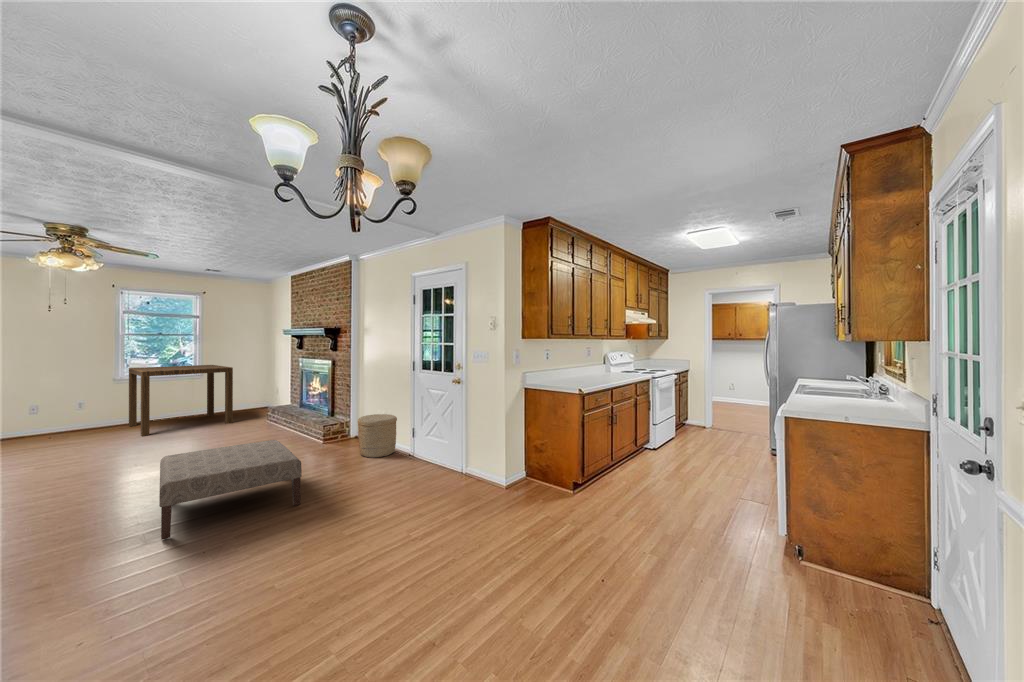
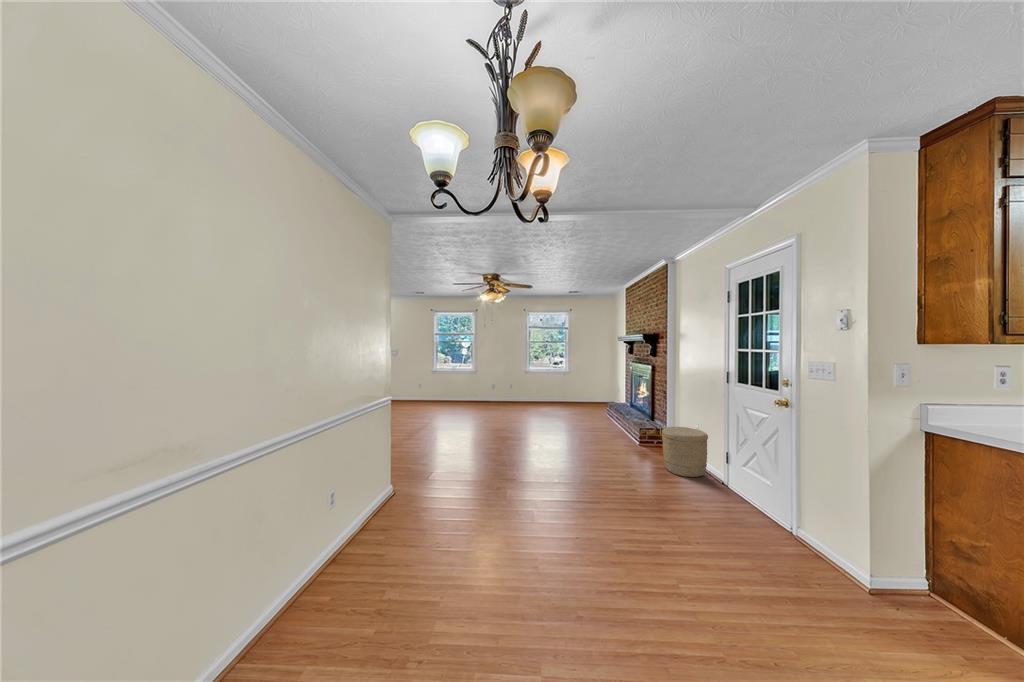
dining table: present [129,365,233,436] -> none [532,364,585,411]
ottoman: present [159,440,302,540] -> none [490,430,585,502]

